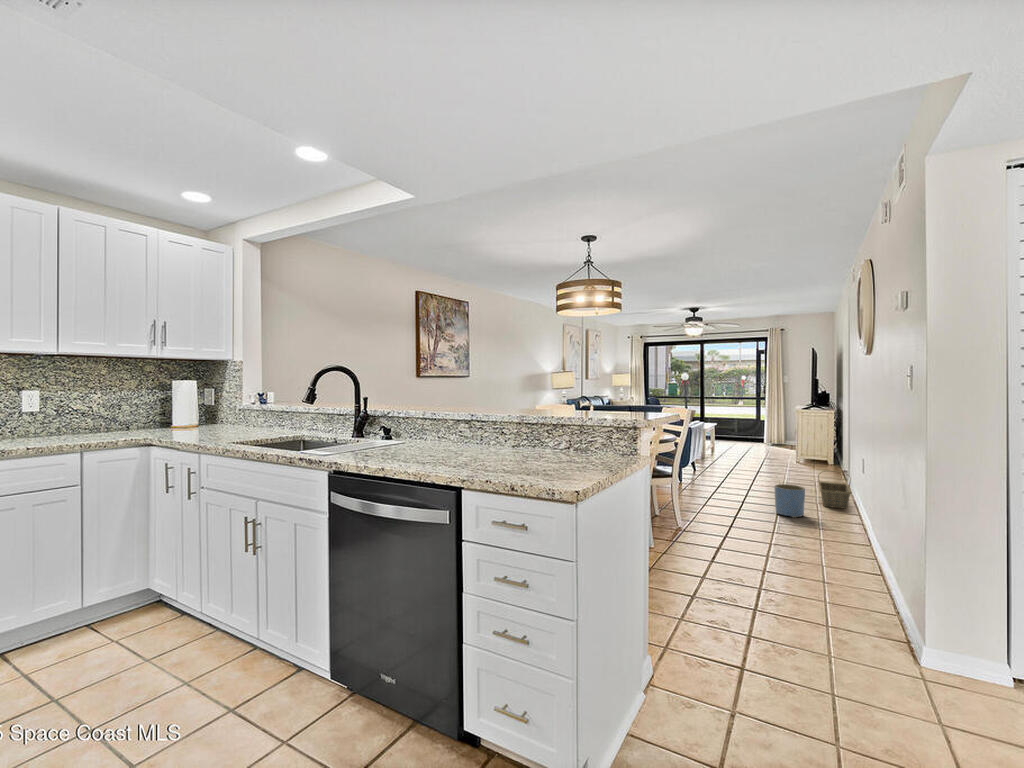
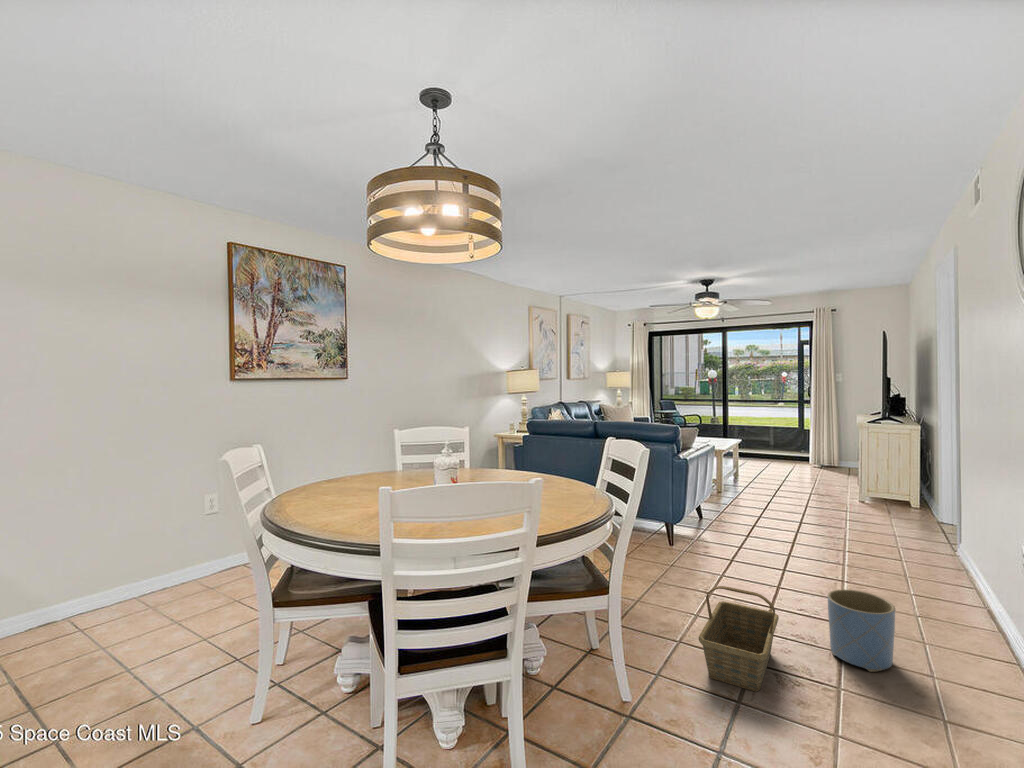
basket: present [819,471,851,509] -> present [699,586,779,692]

